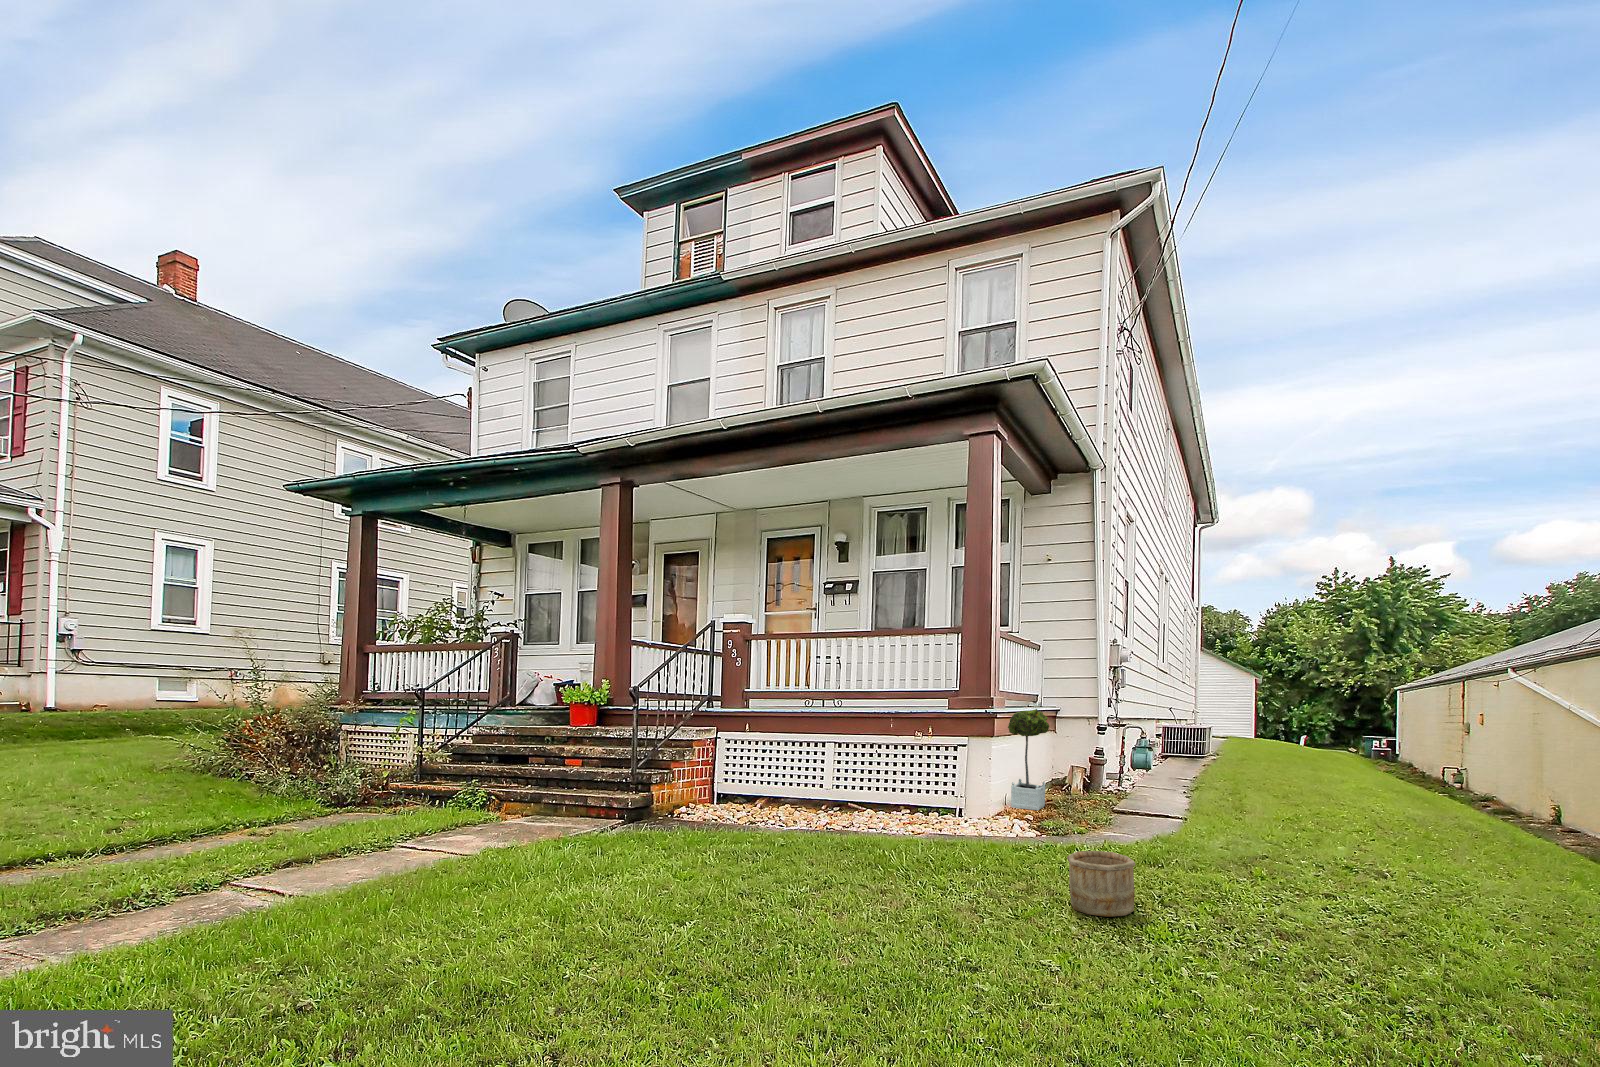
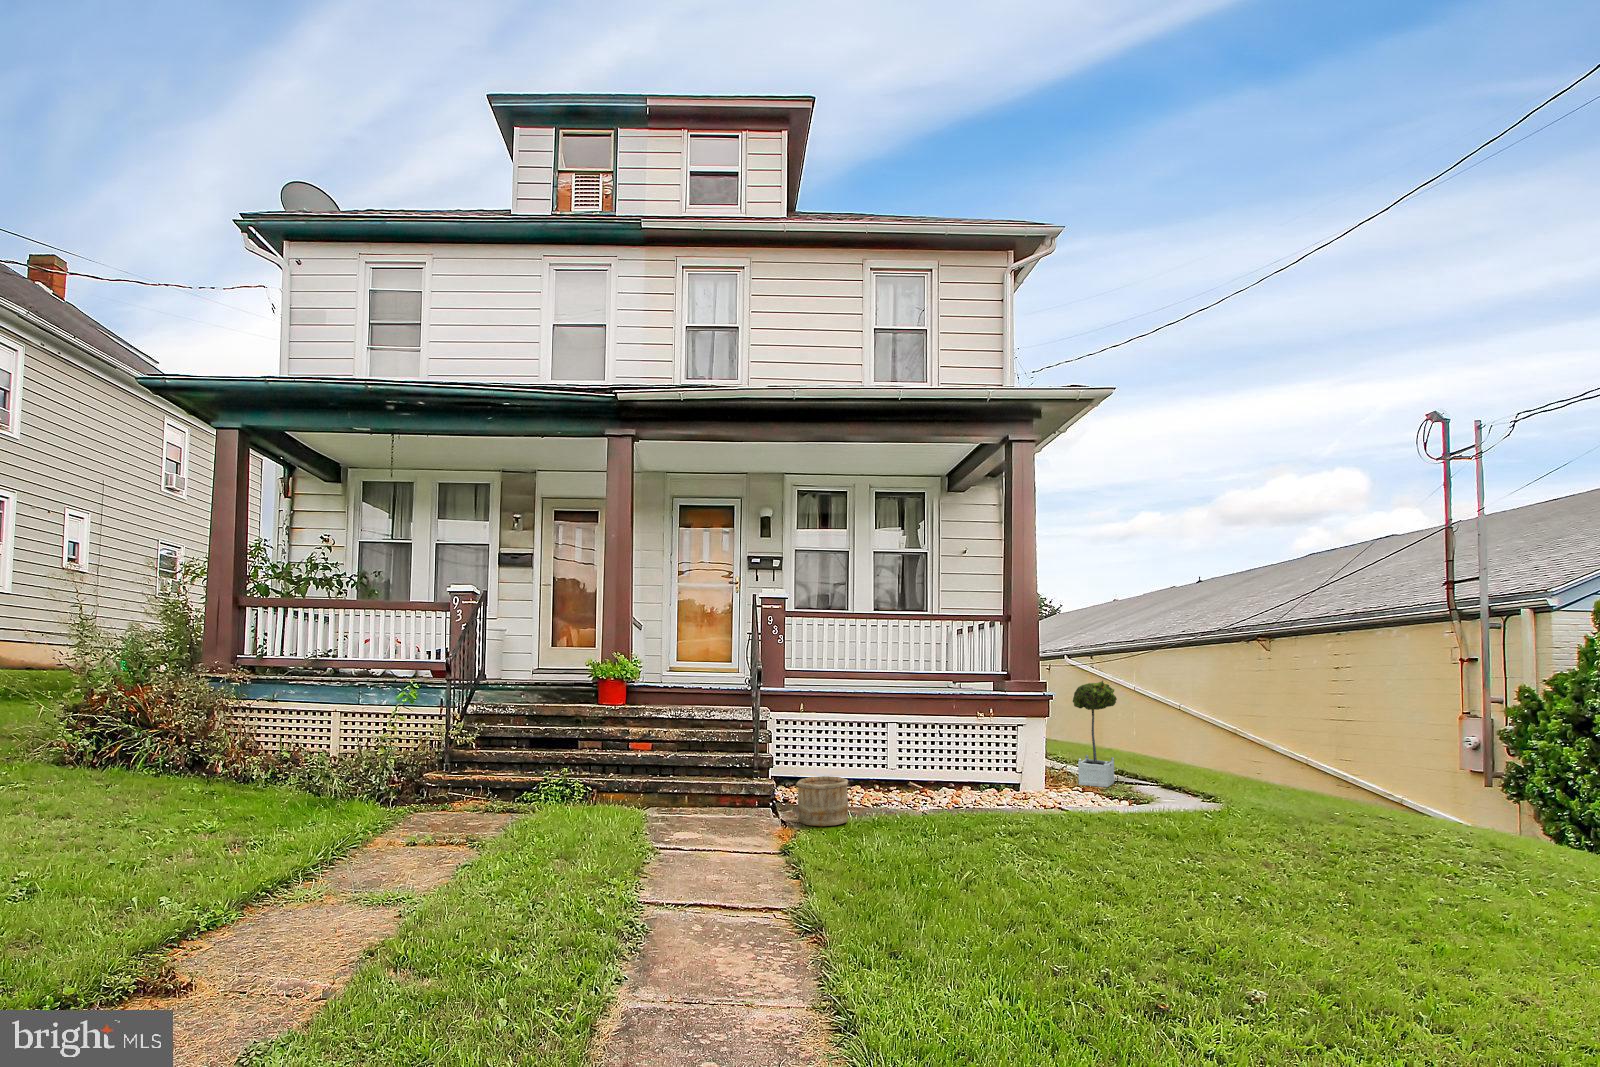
wooden bucket: present [1067,851,1135,917] -> present [796,776,848,826]

